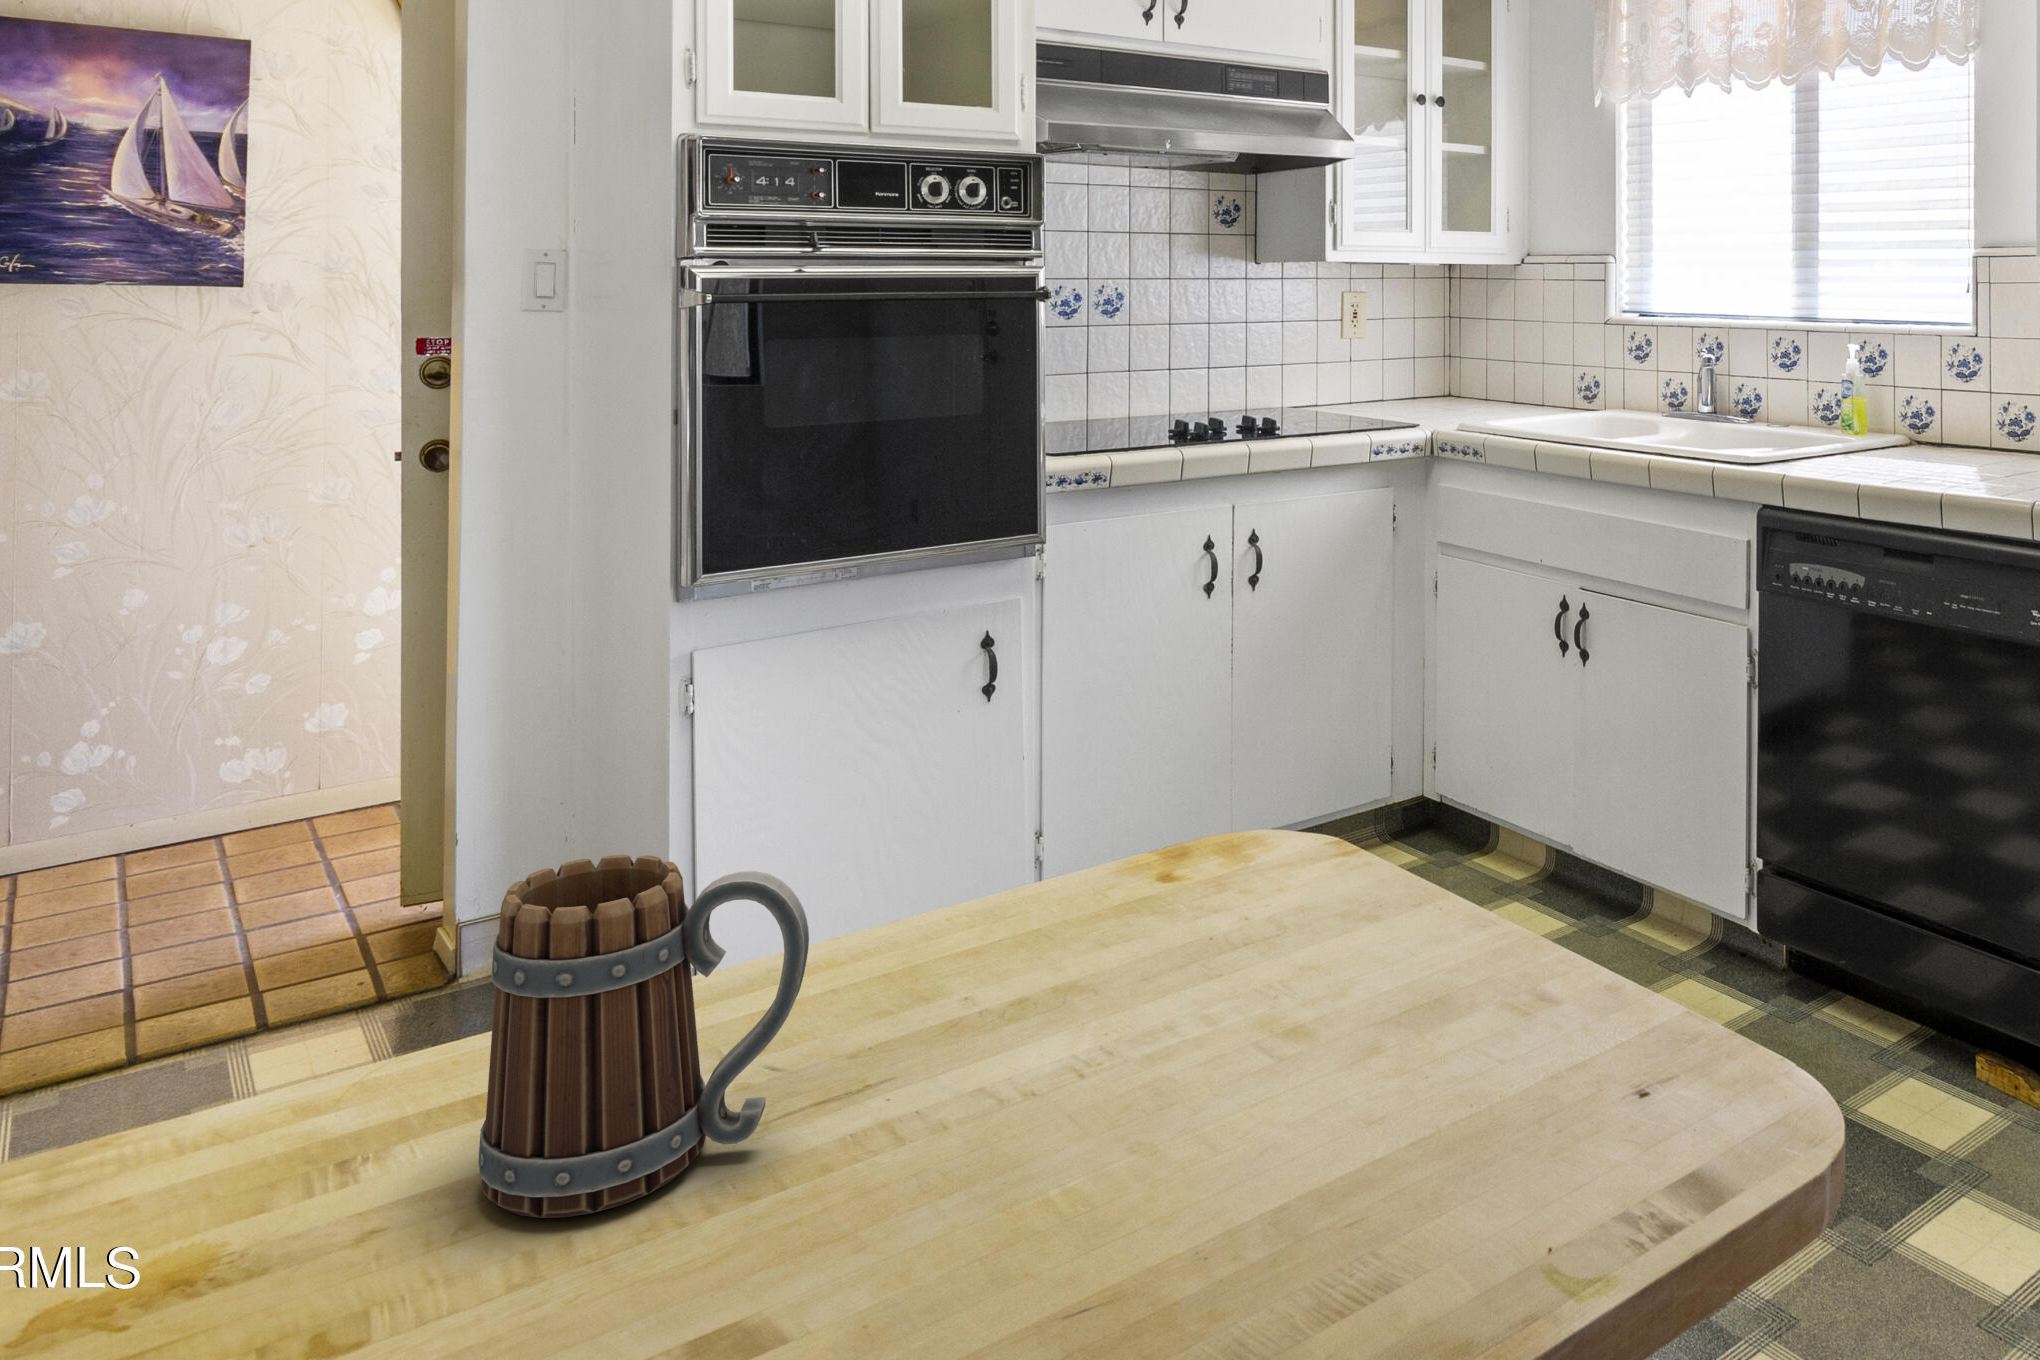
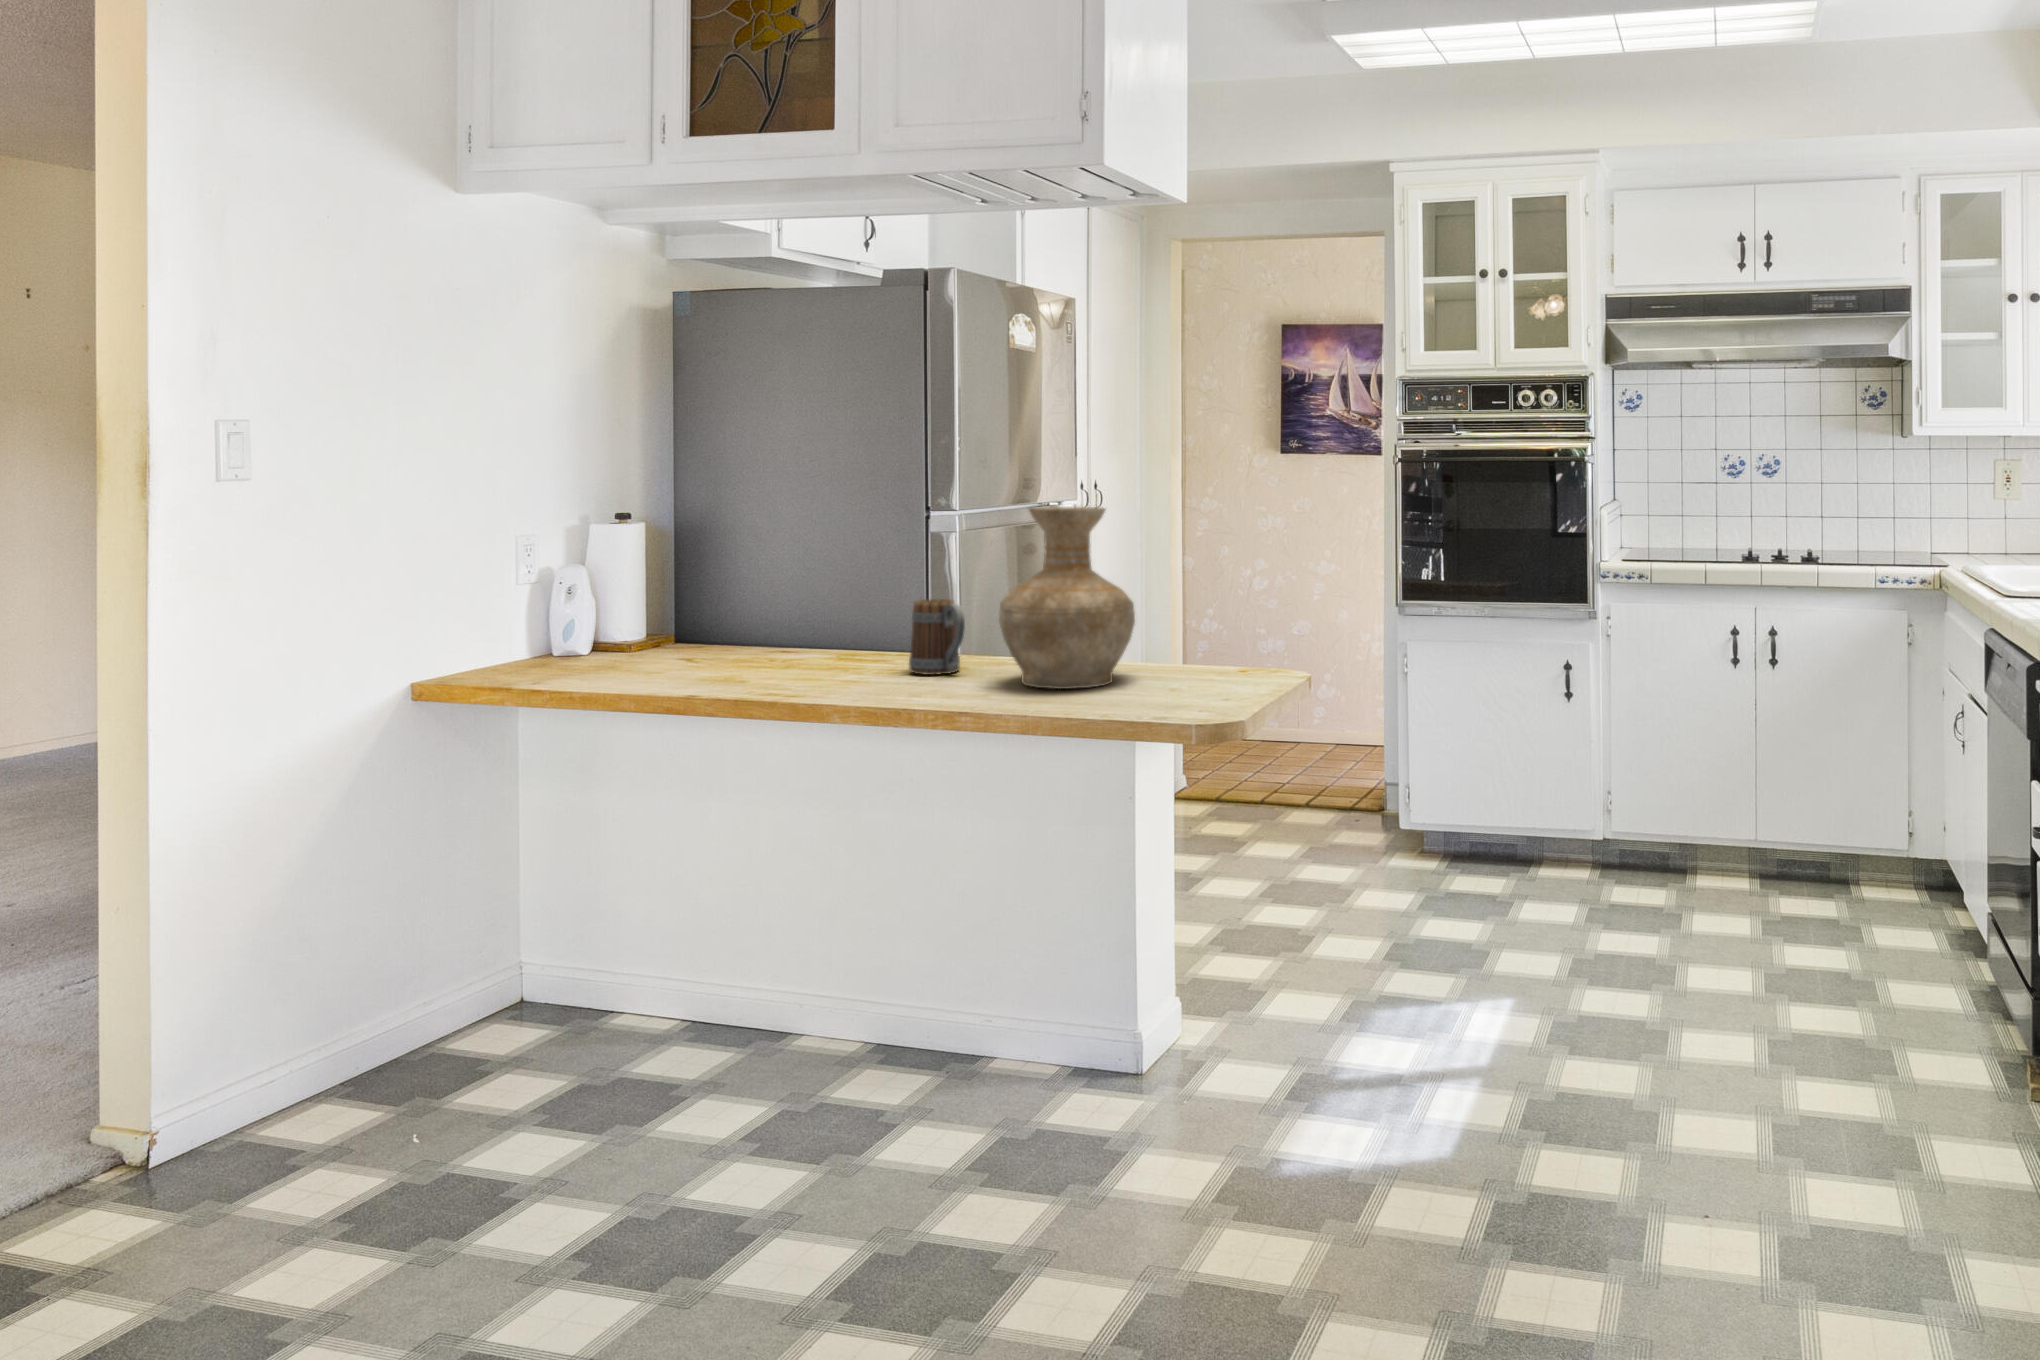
vase: none [1000,449,1441,1095] -> present [999,507,1135,689]

